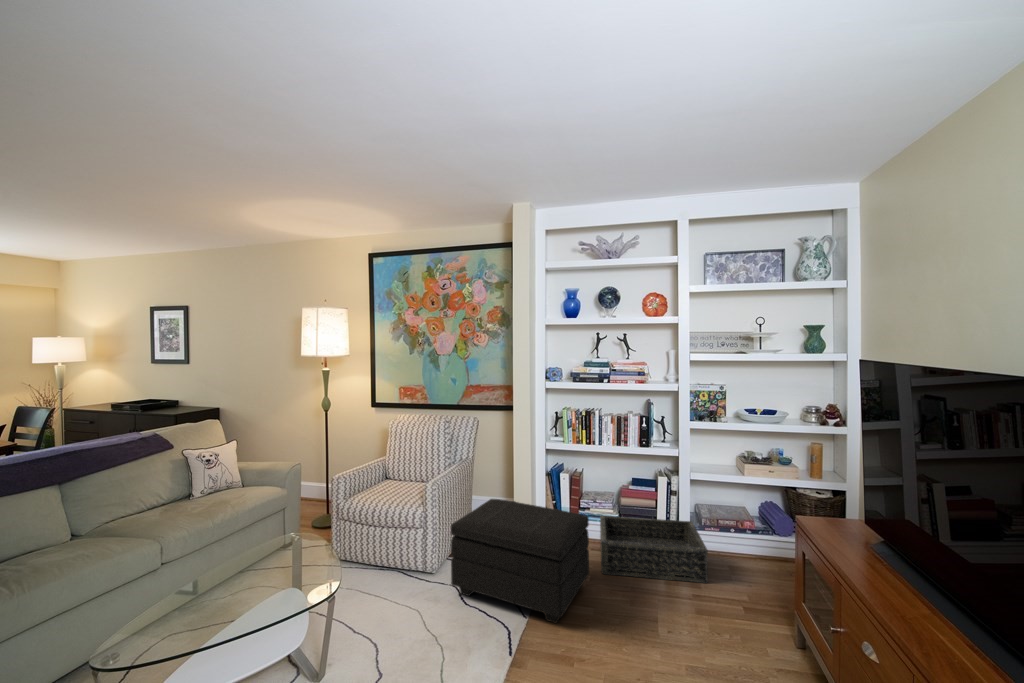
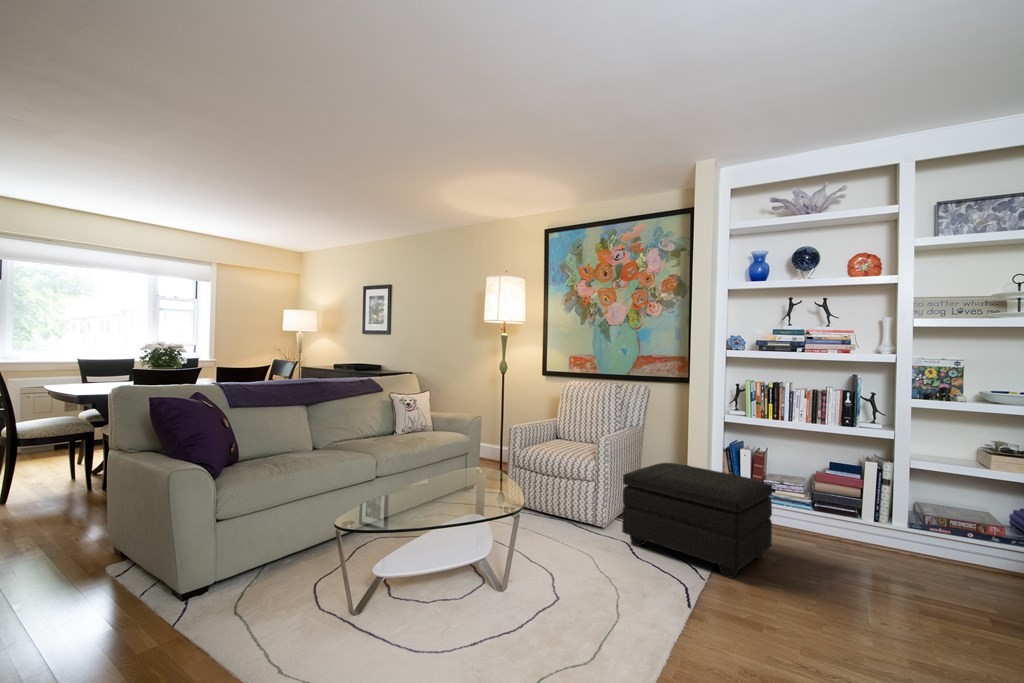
basket: present [600,516,708,583] -> none [787,499,926,579]

